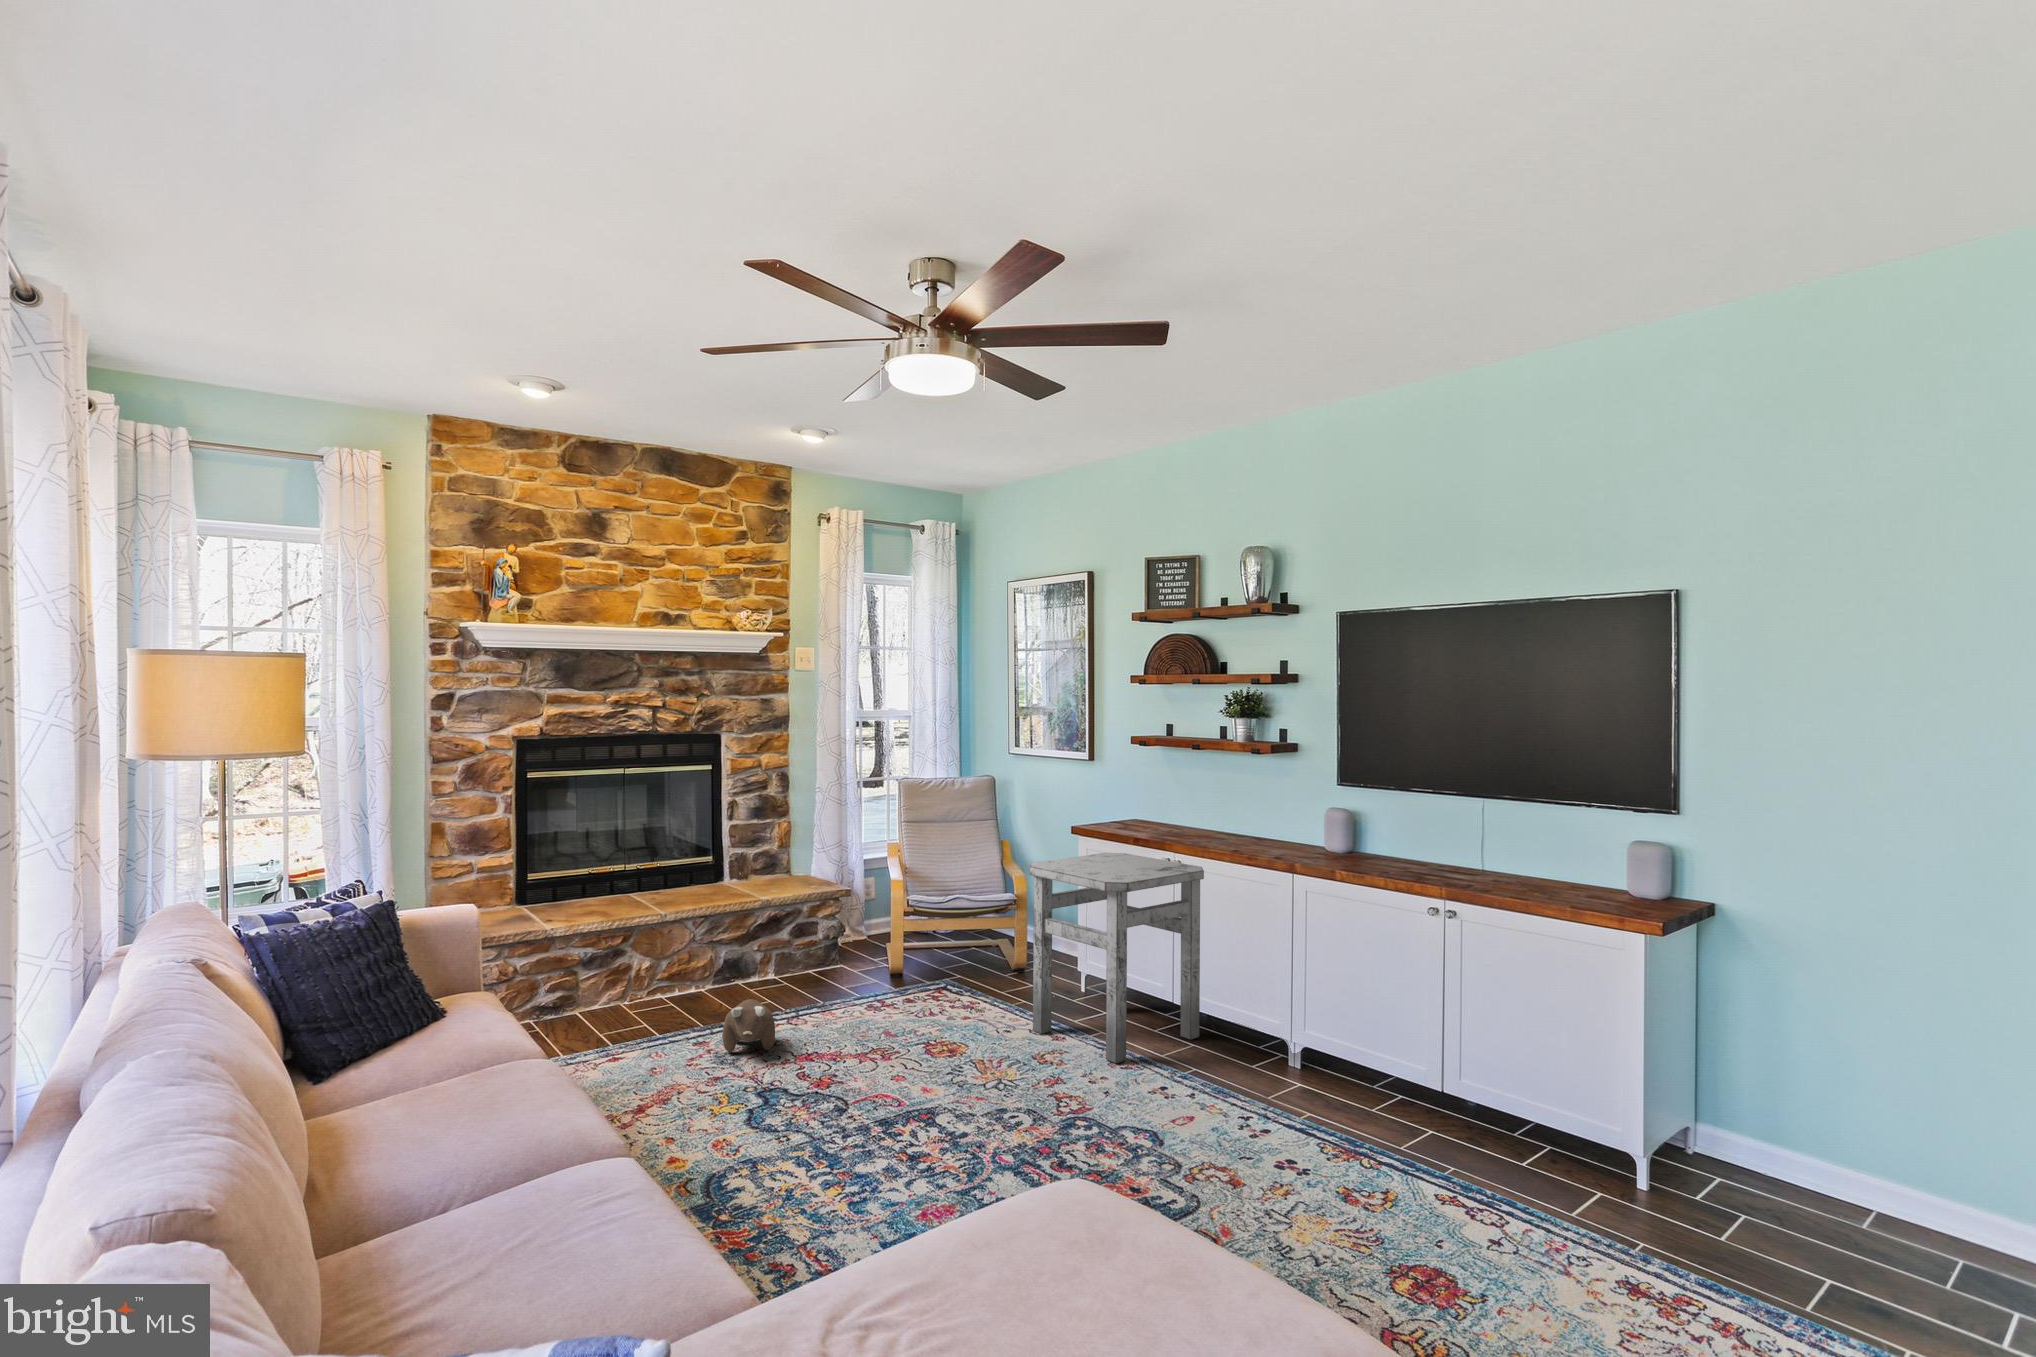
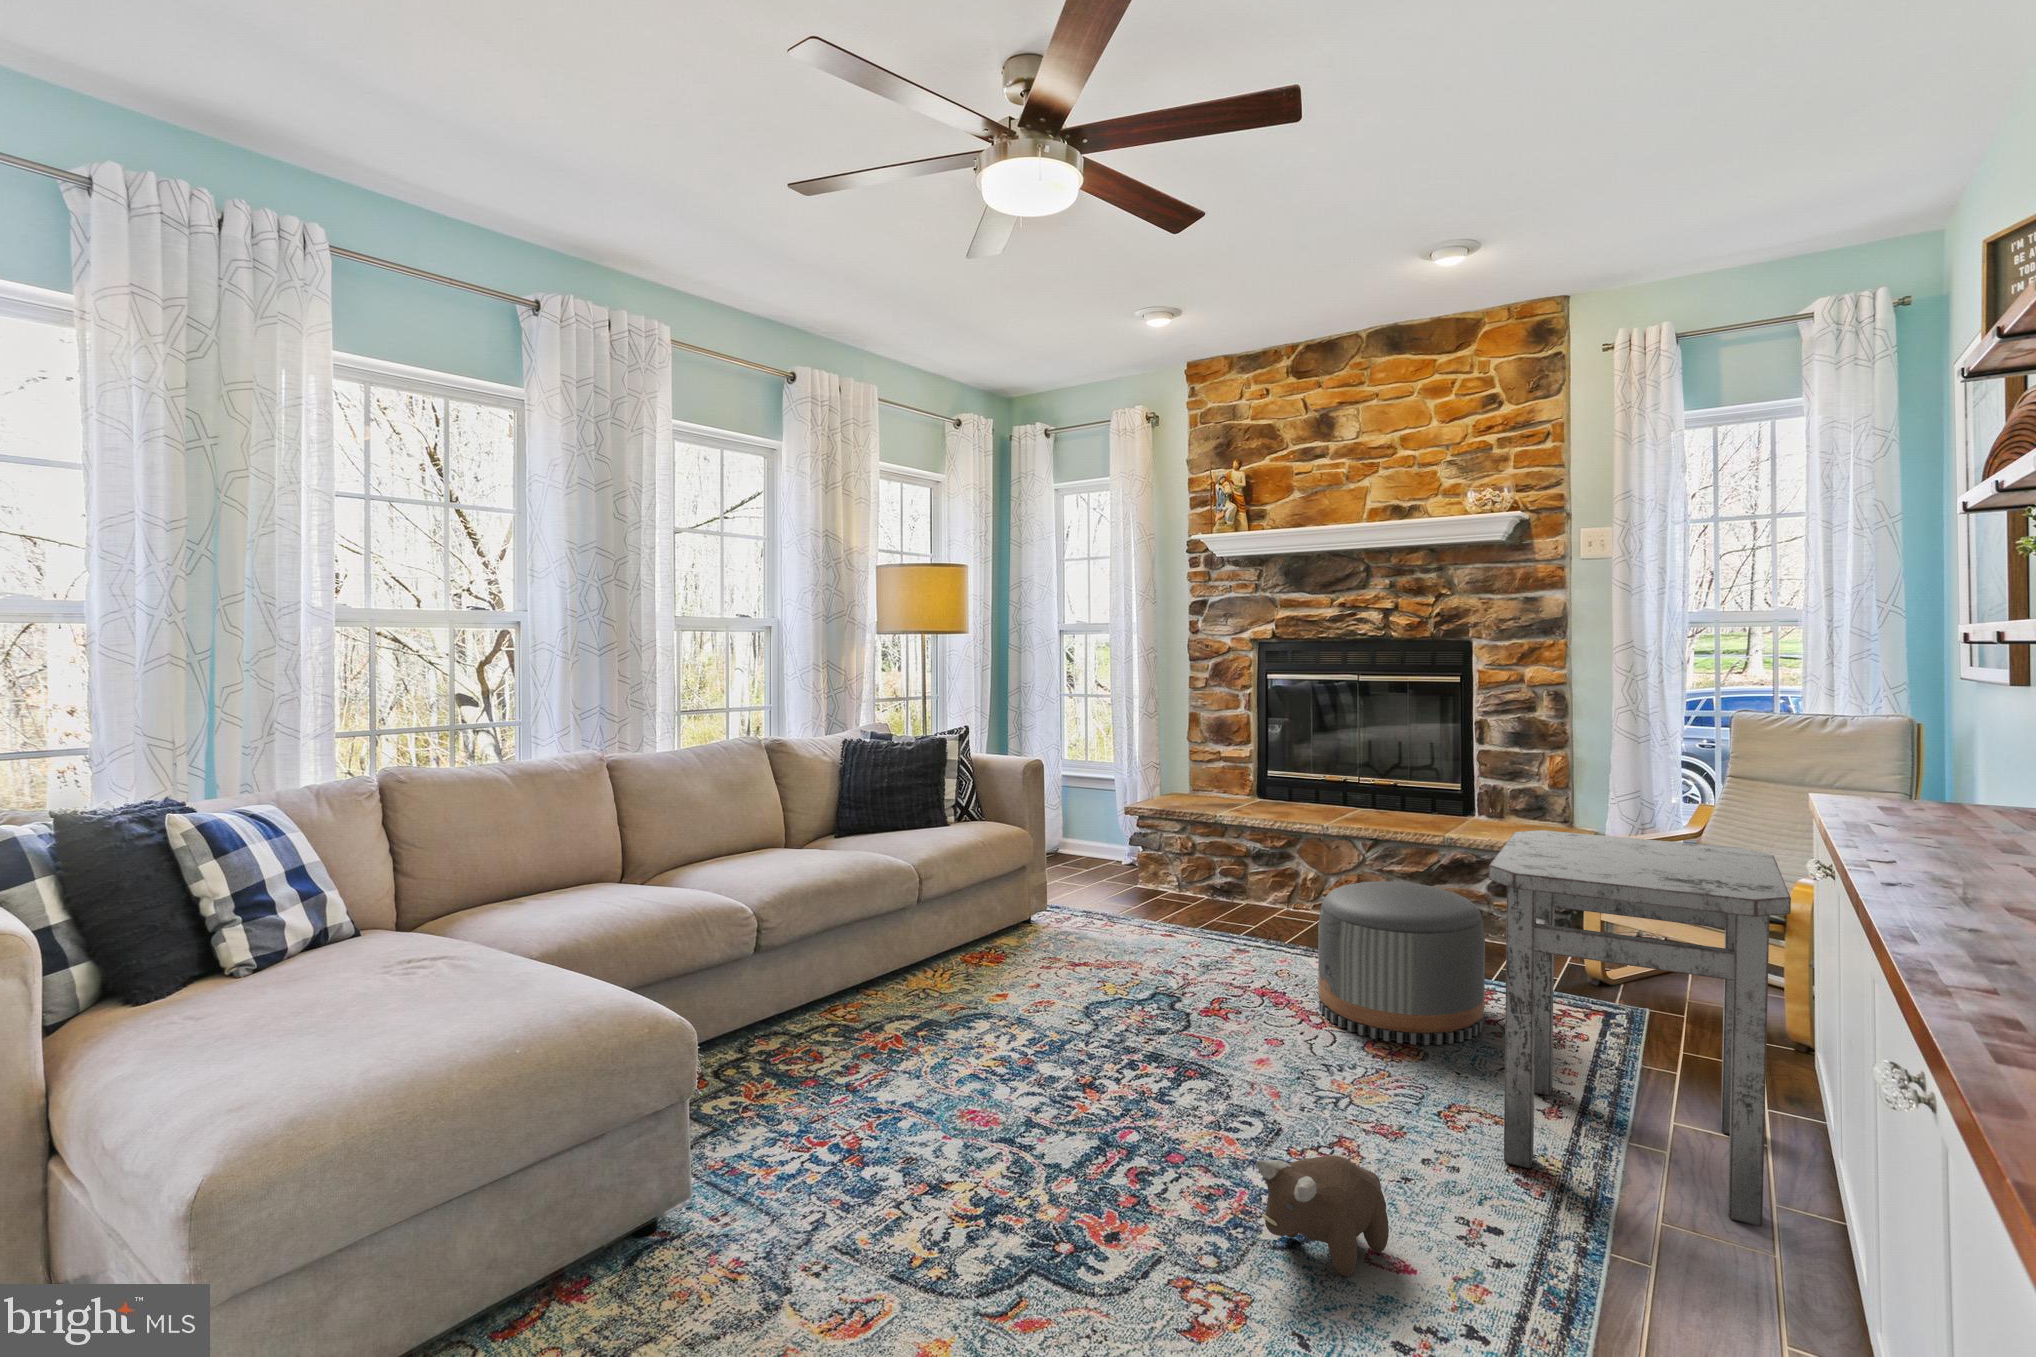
pouf: none [845,928,965,1051] -> present [1318,881,1485,1045]
plush toy: present [722,999,775,1052] -> present [1256,1155,1389,1276]

